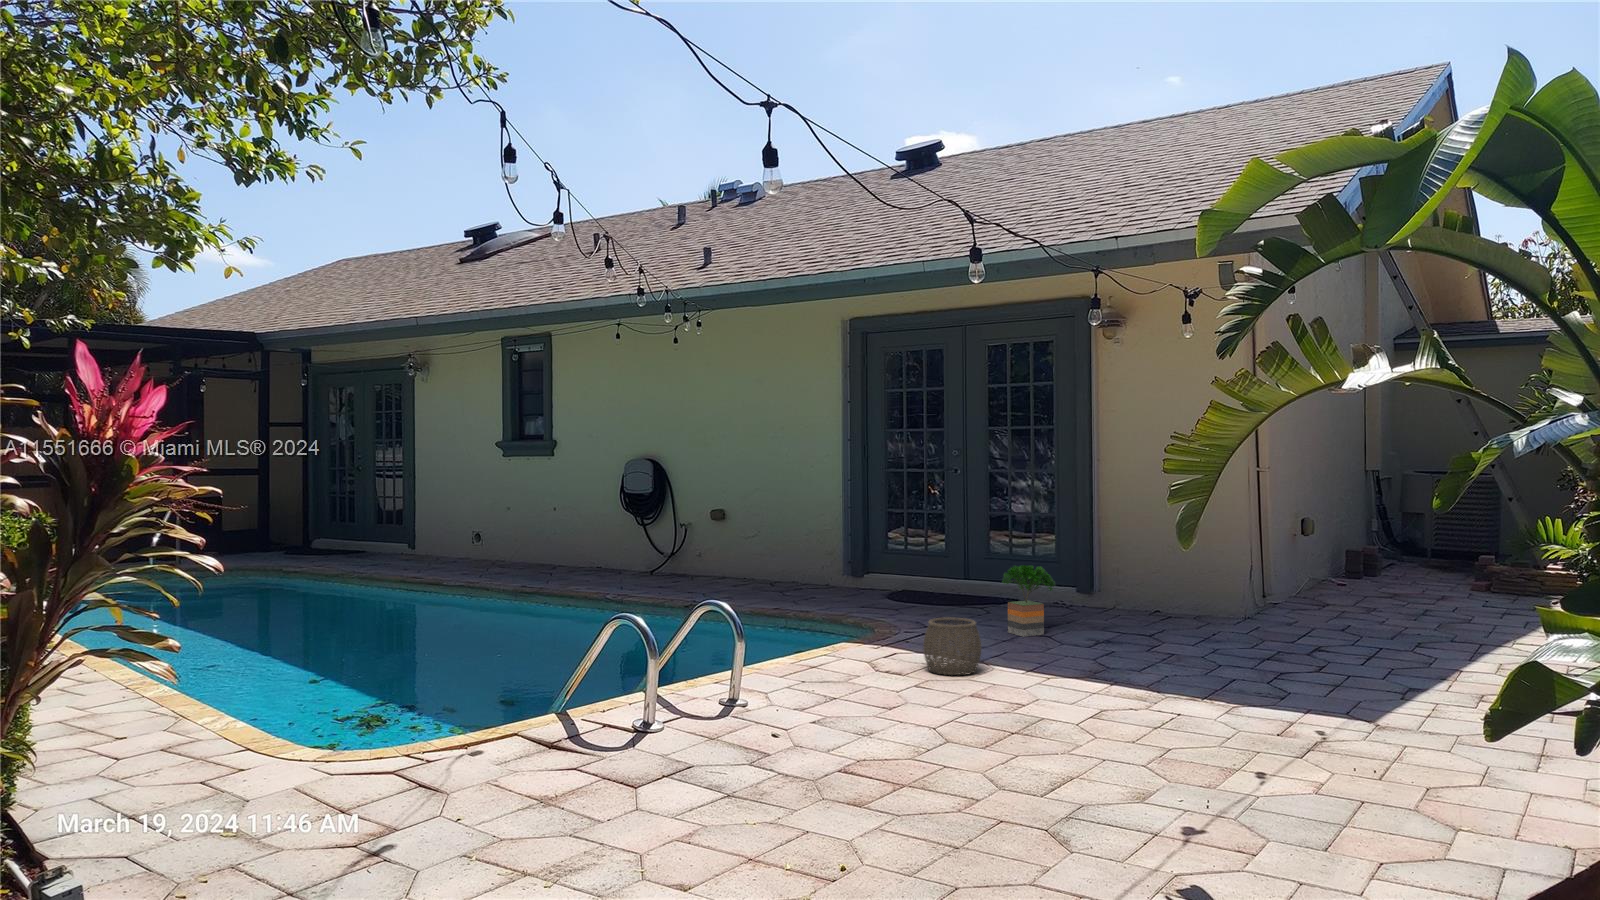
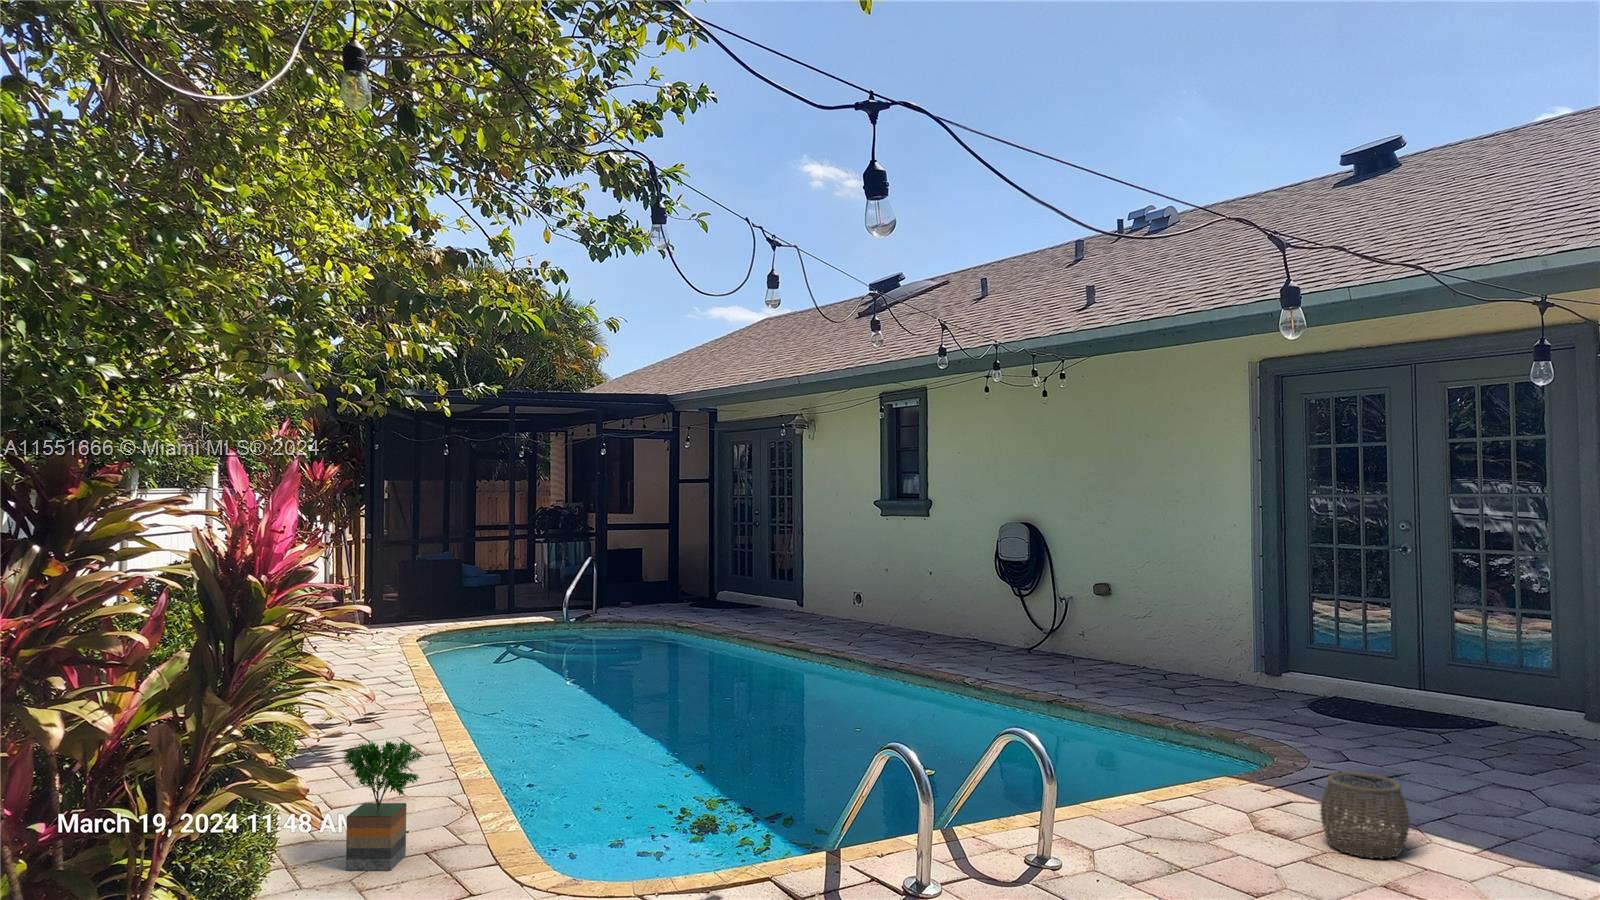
potted tree: present [1003,565,1055,637] -> present [343,741,421,871]

